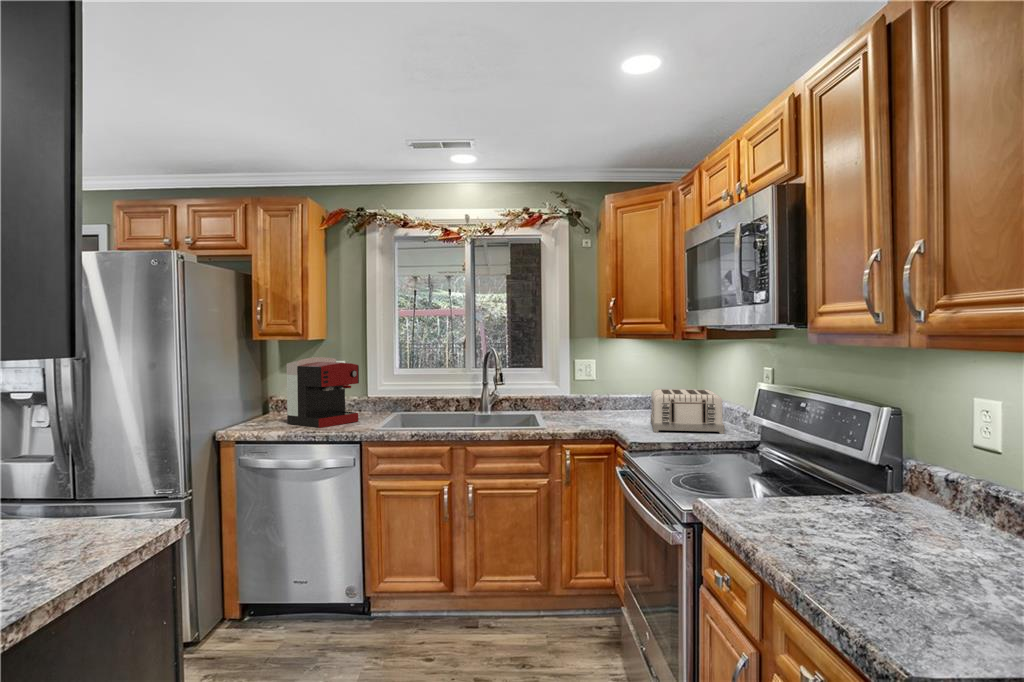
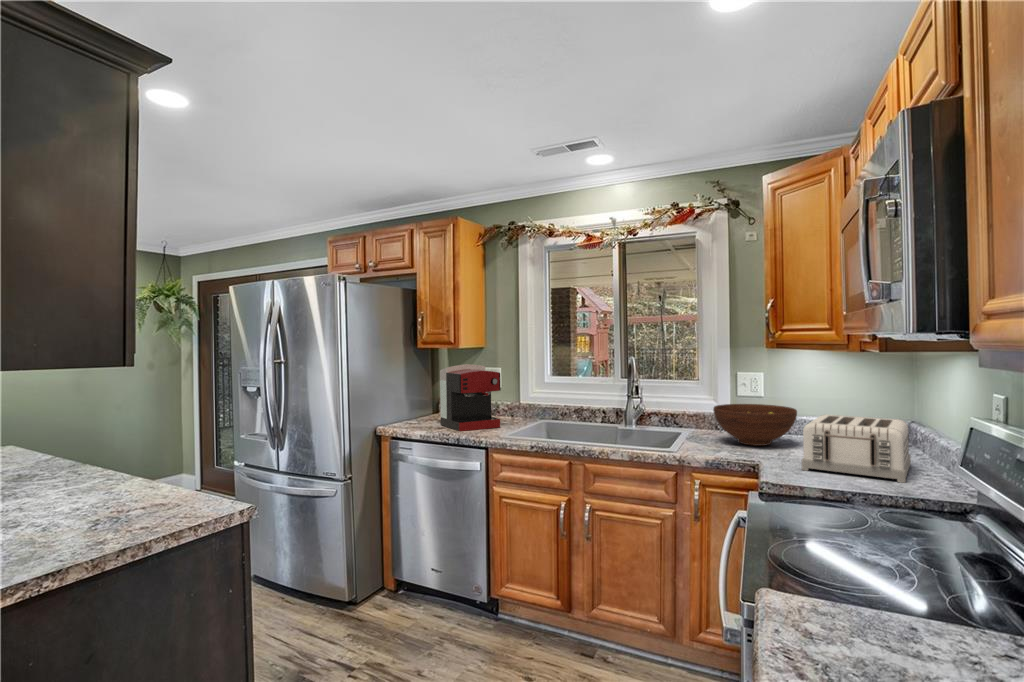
fruit bowl: none [565,385,630,419] -> present [713,404,797,446]

